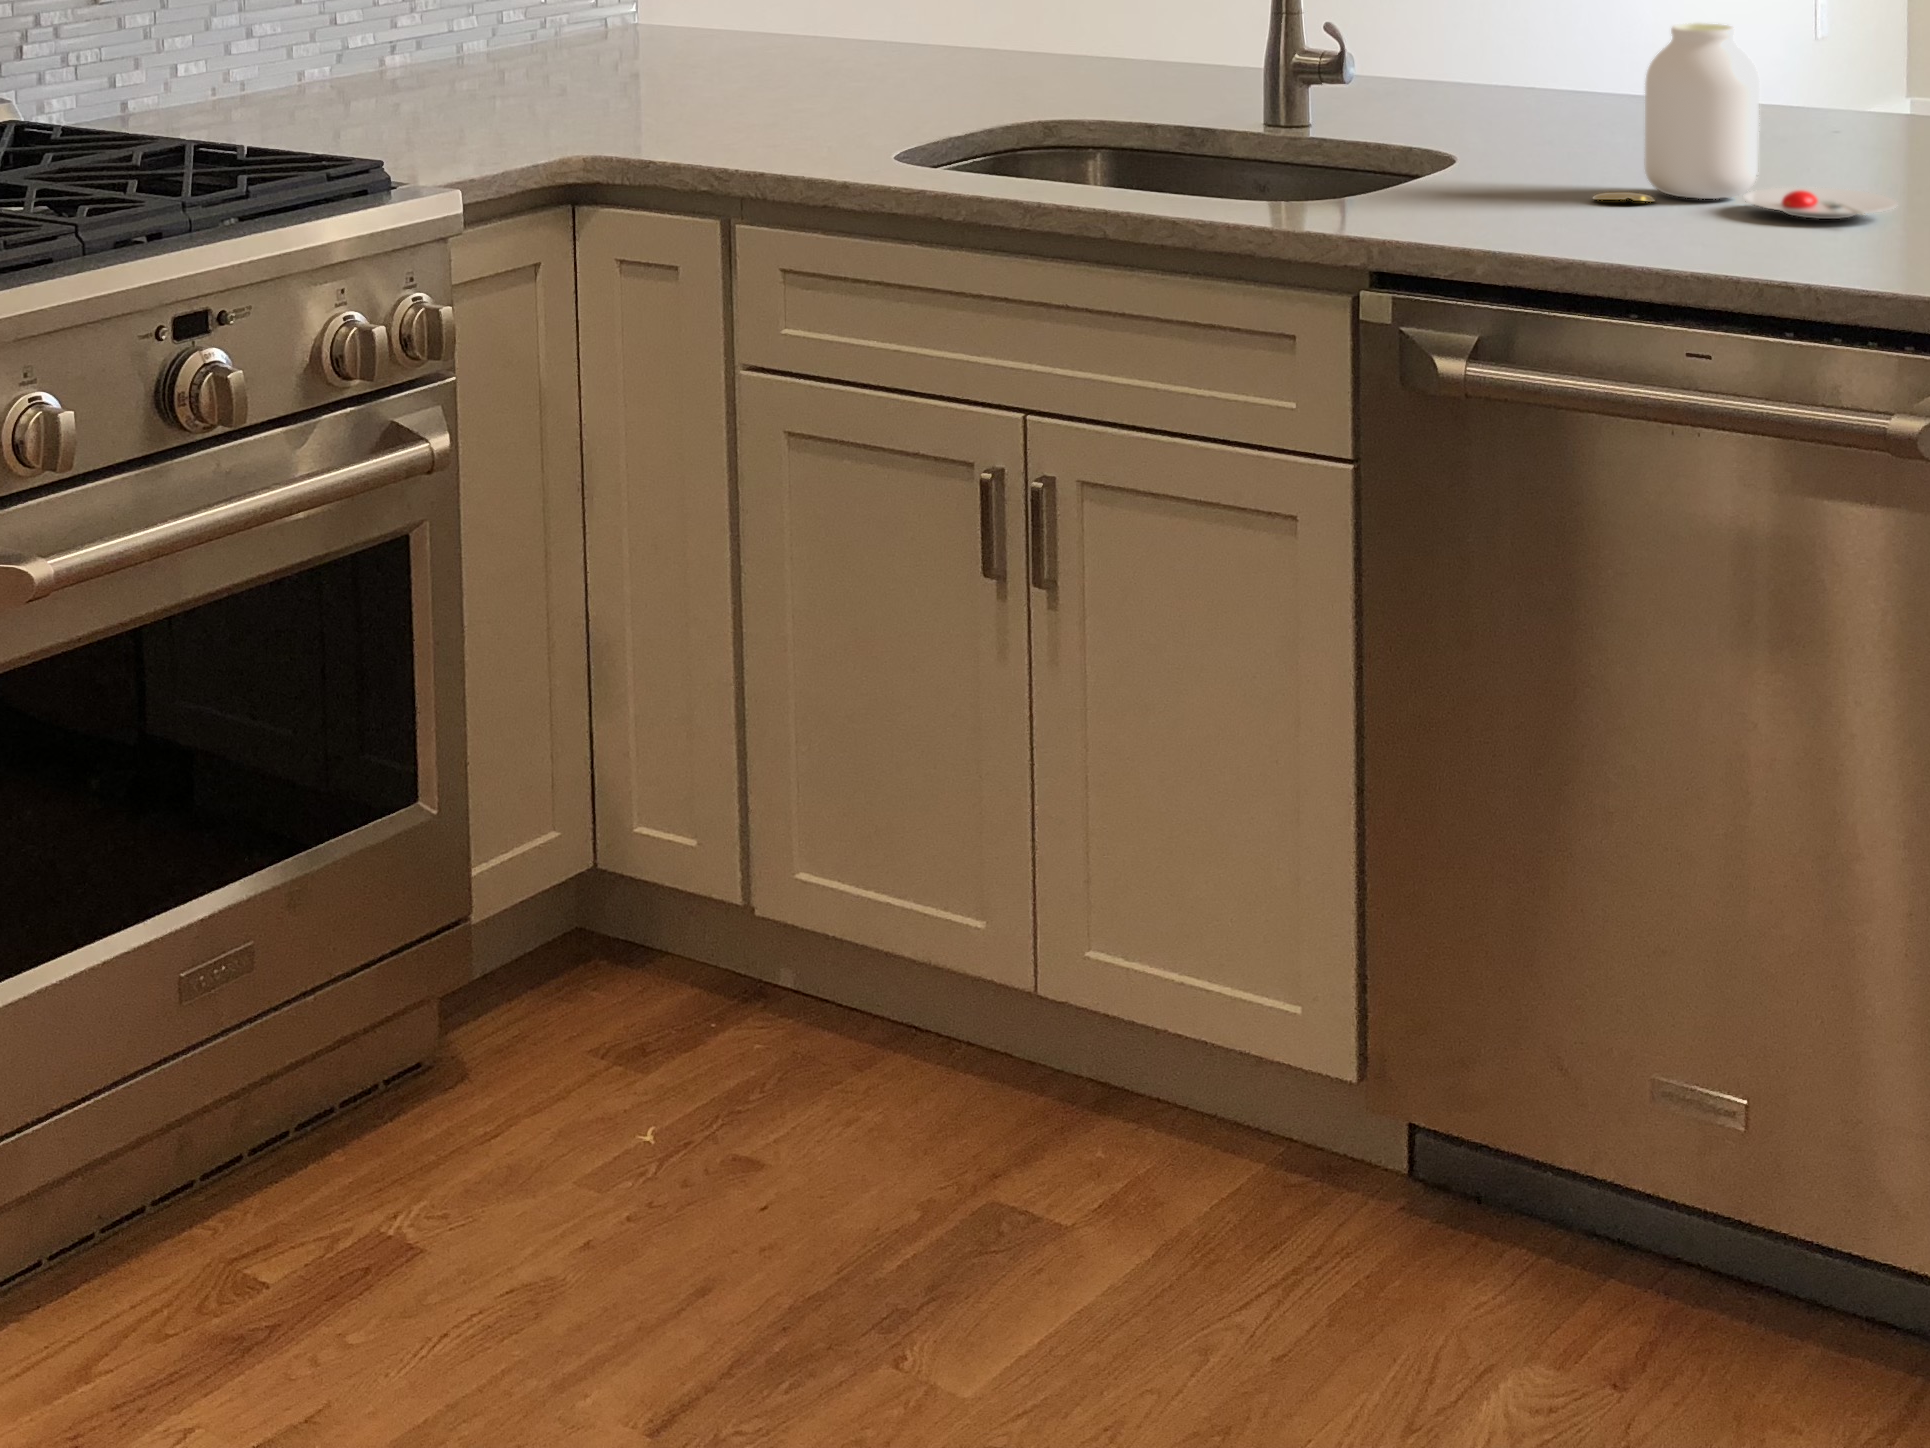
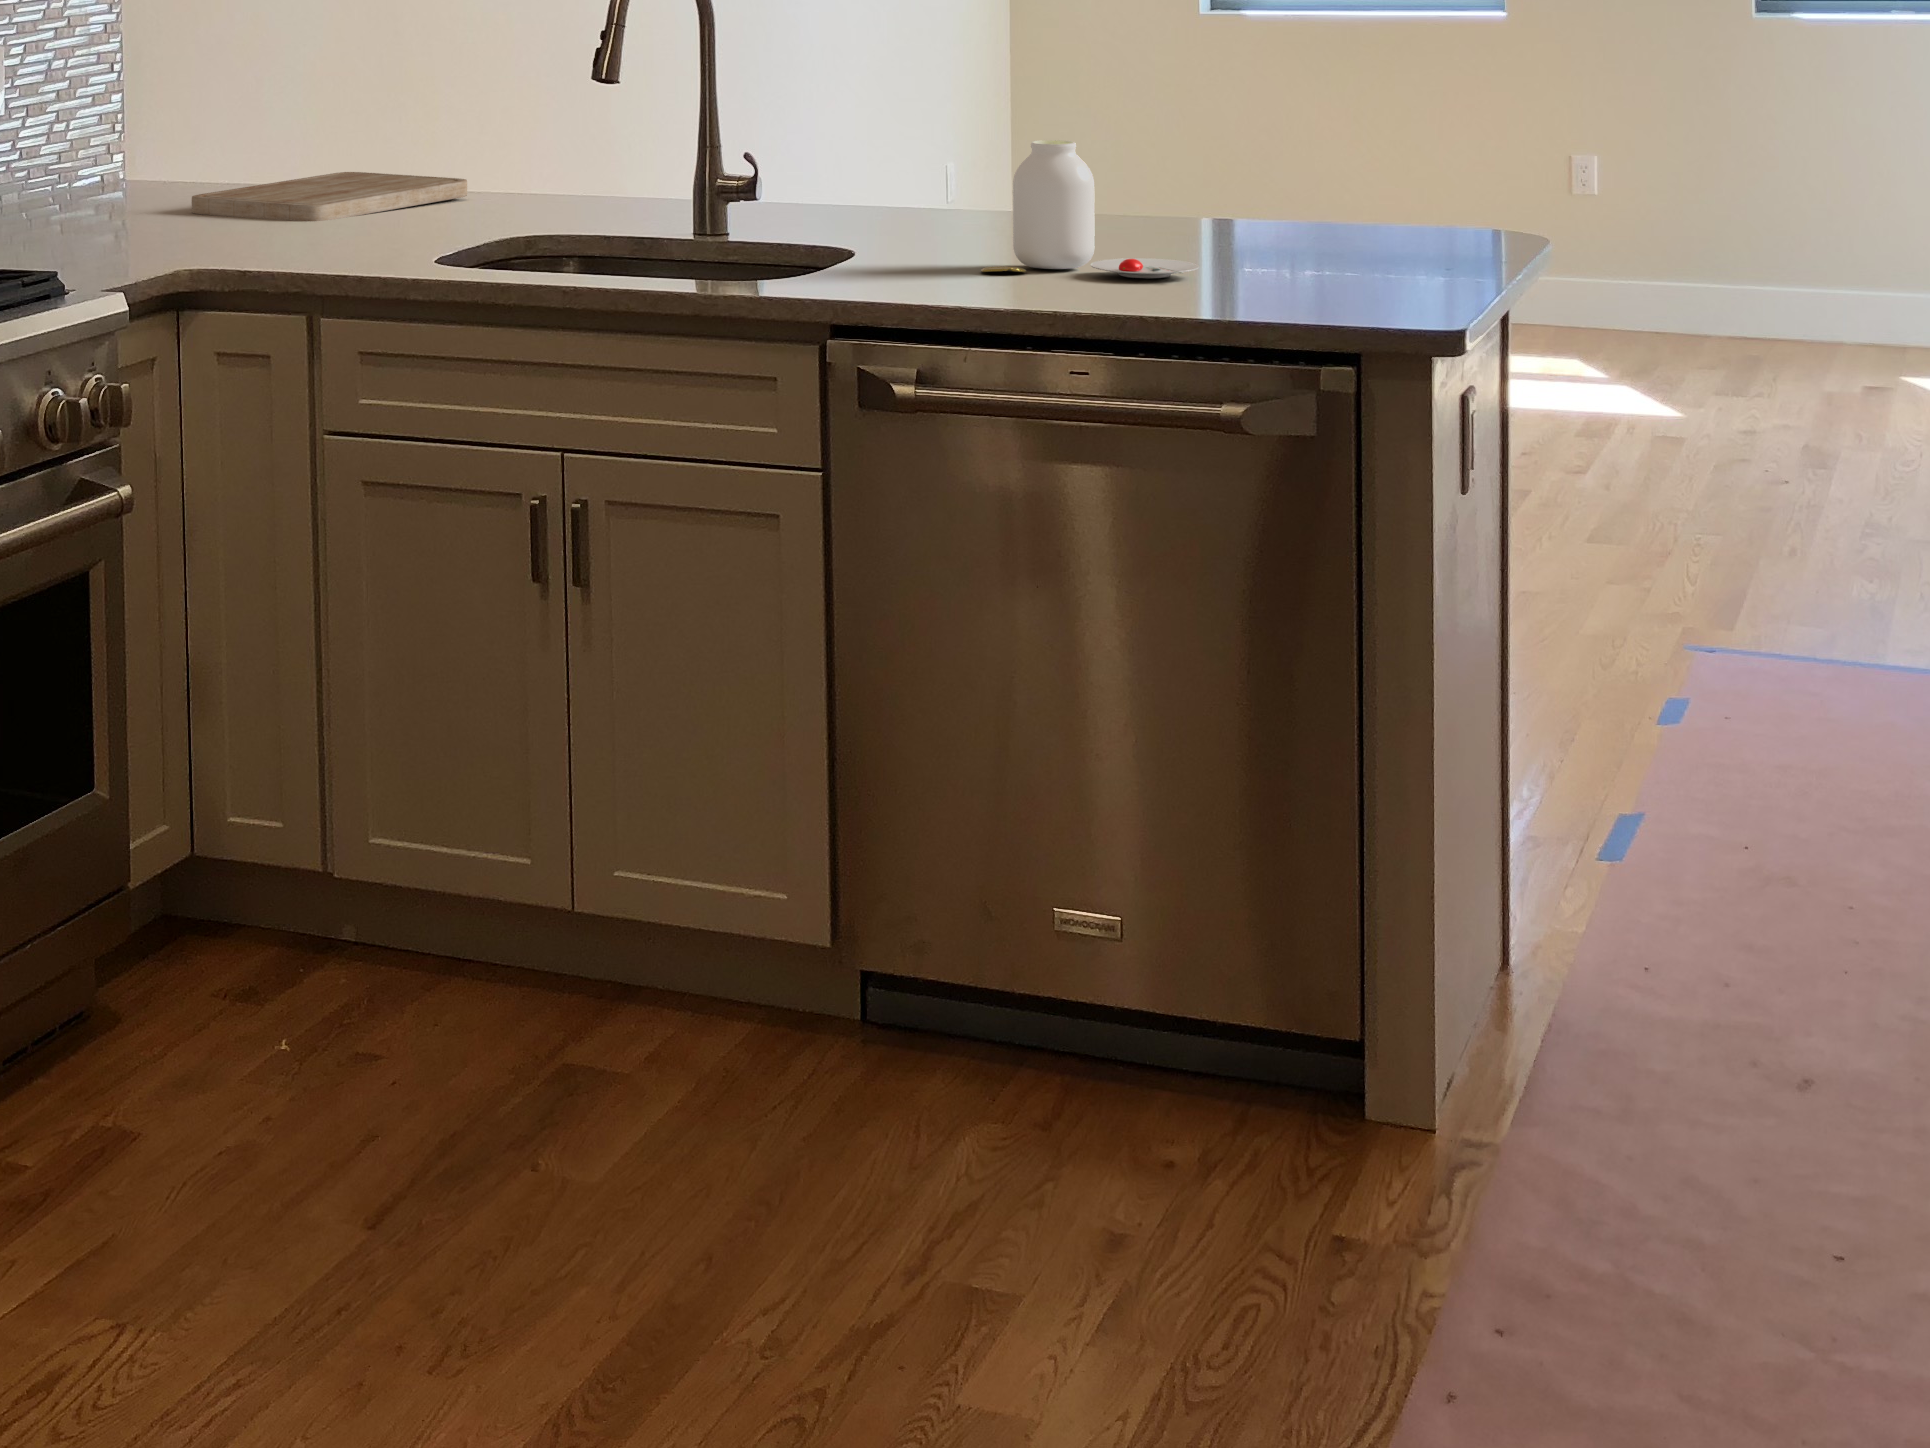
cutting board: none [672,23,1027,91] -> present [192,172,467,221]

